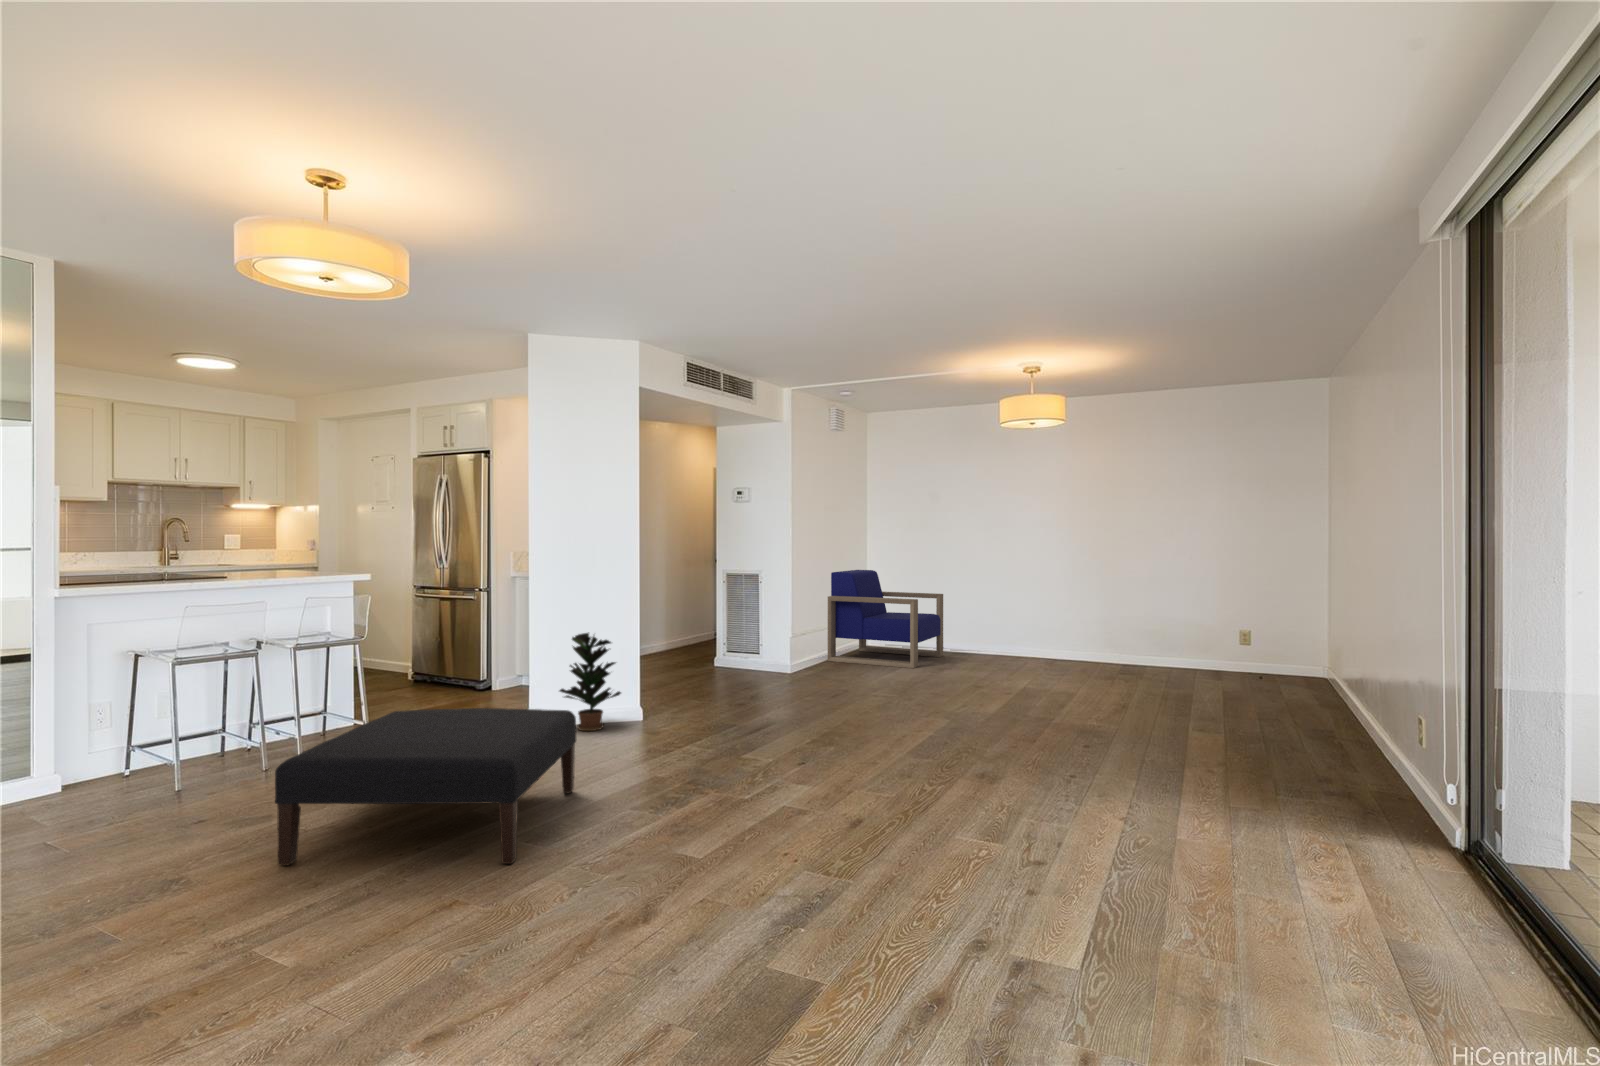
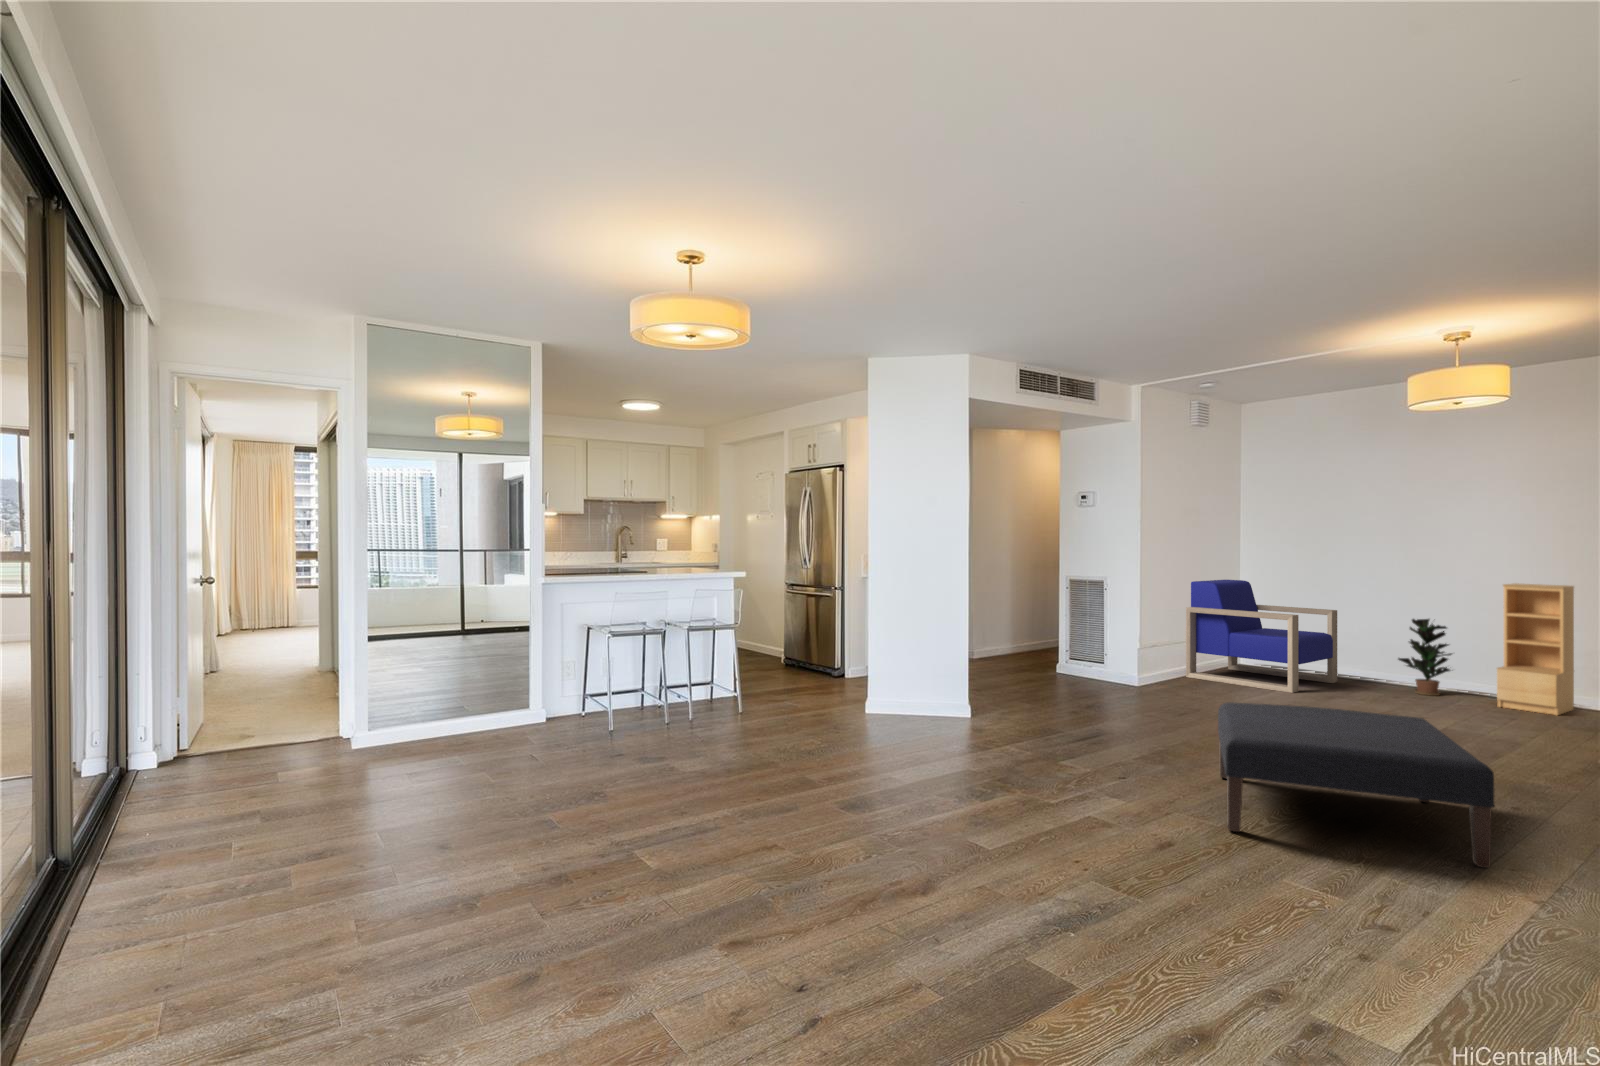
bookshelf: none [1053,567,1099,670] -> present [1497,583,1574,715]
potted plant: present [560,633,621,731] -> present [1398,619,1452,696]
ottoman: present [275,708,576,865] -> present [1218,702,1494,868]

